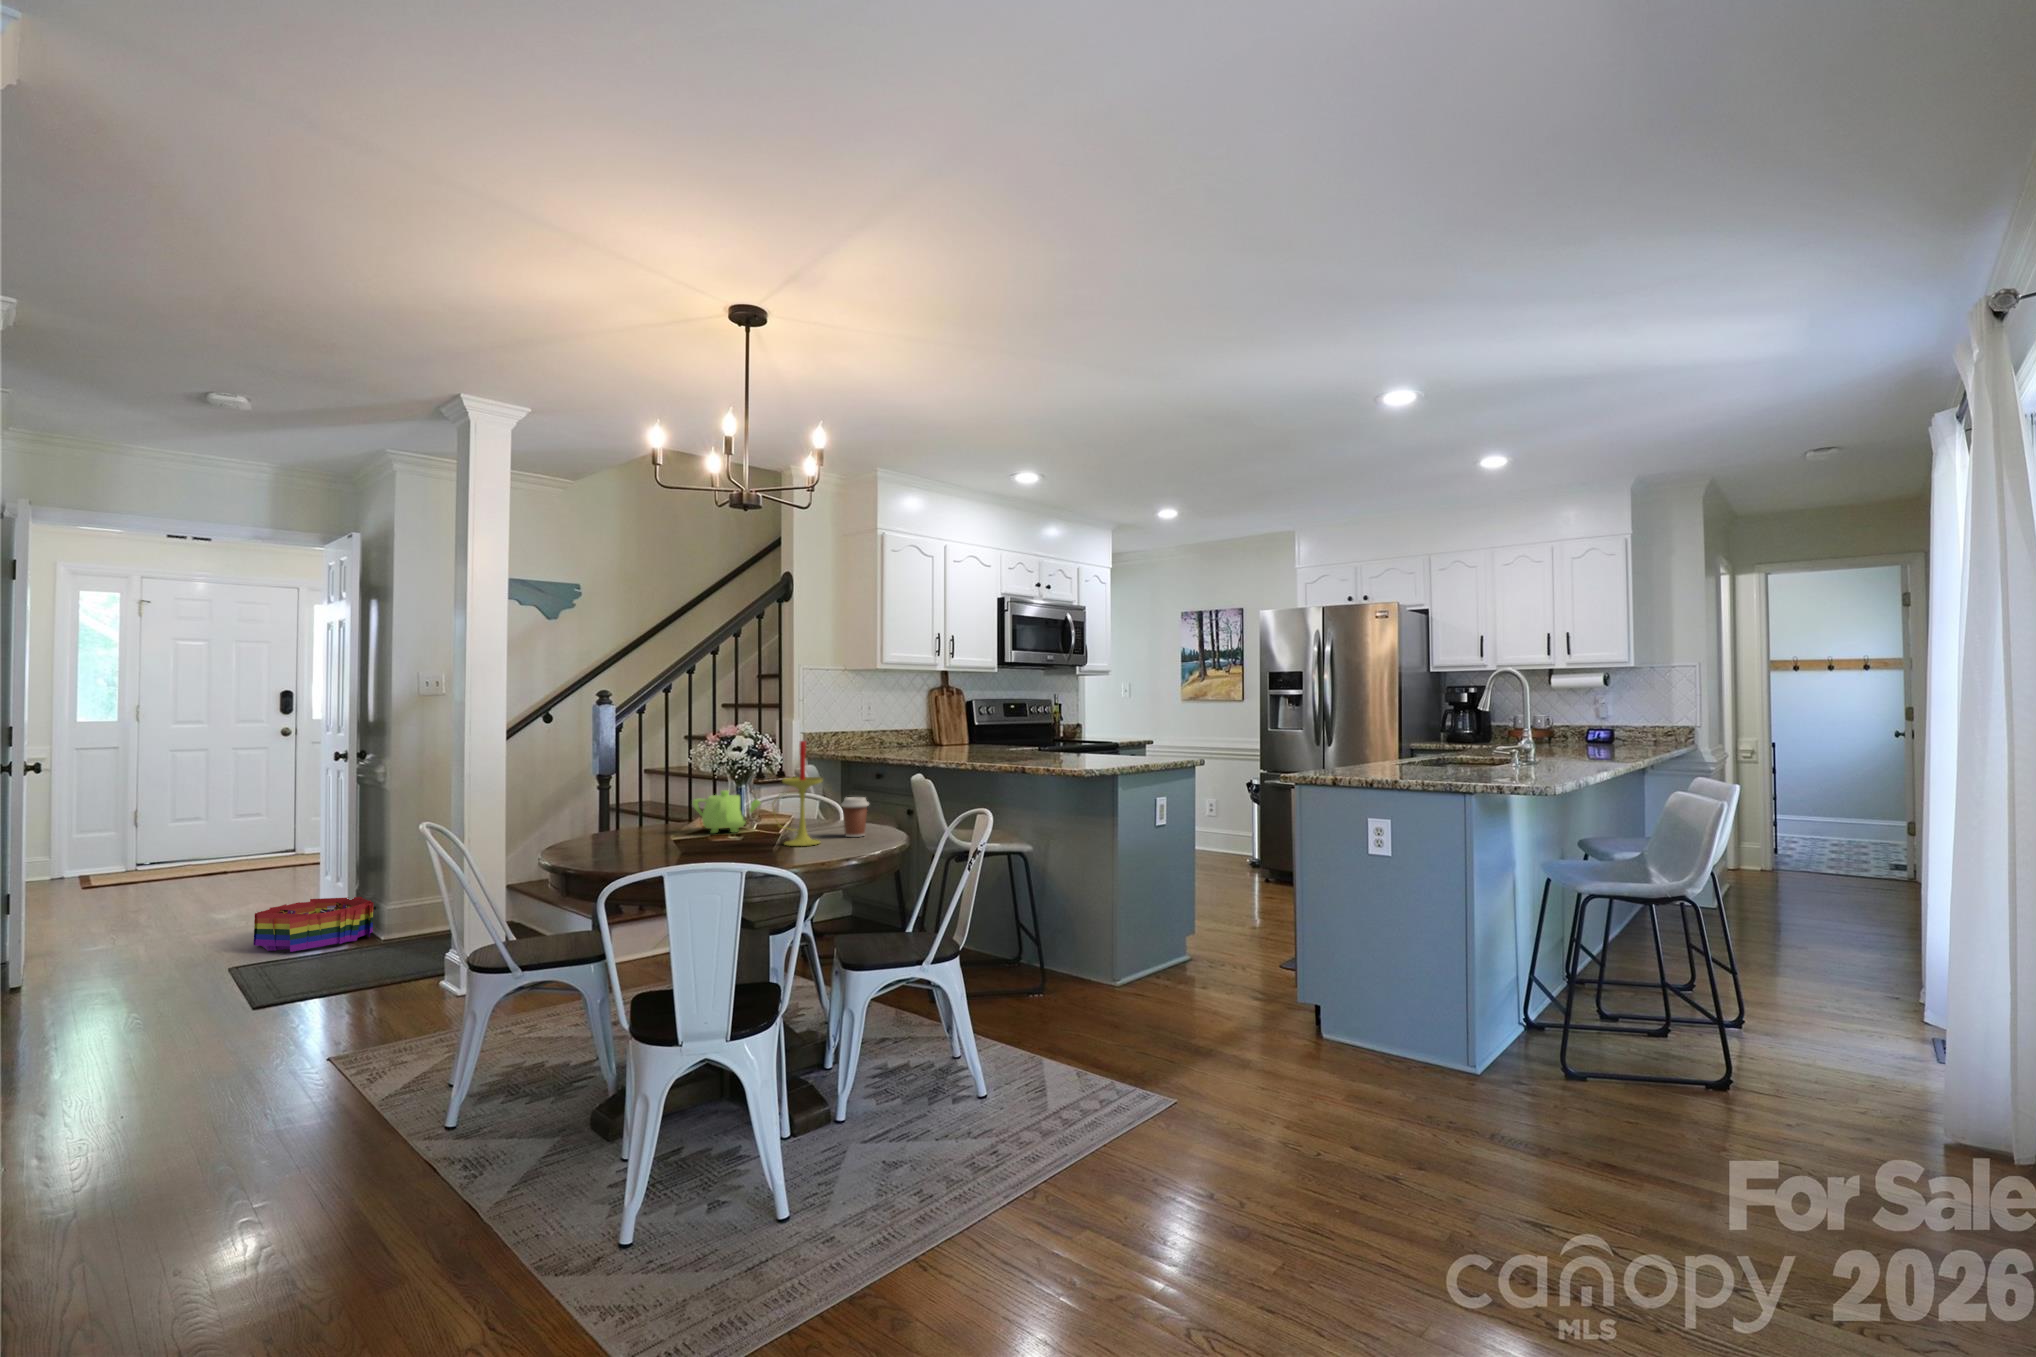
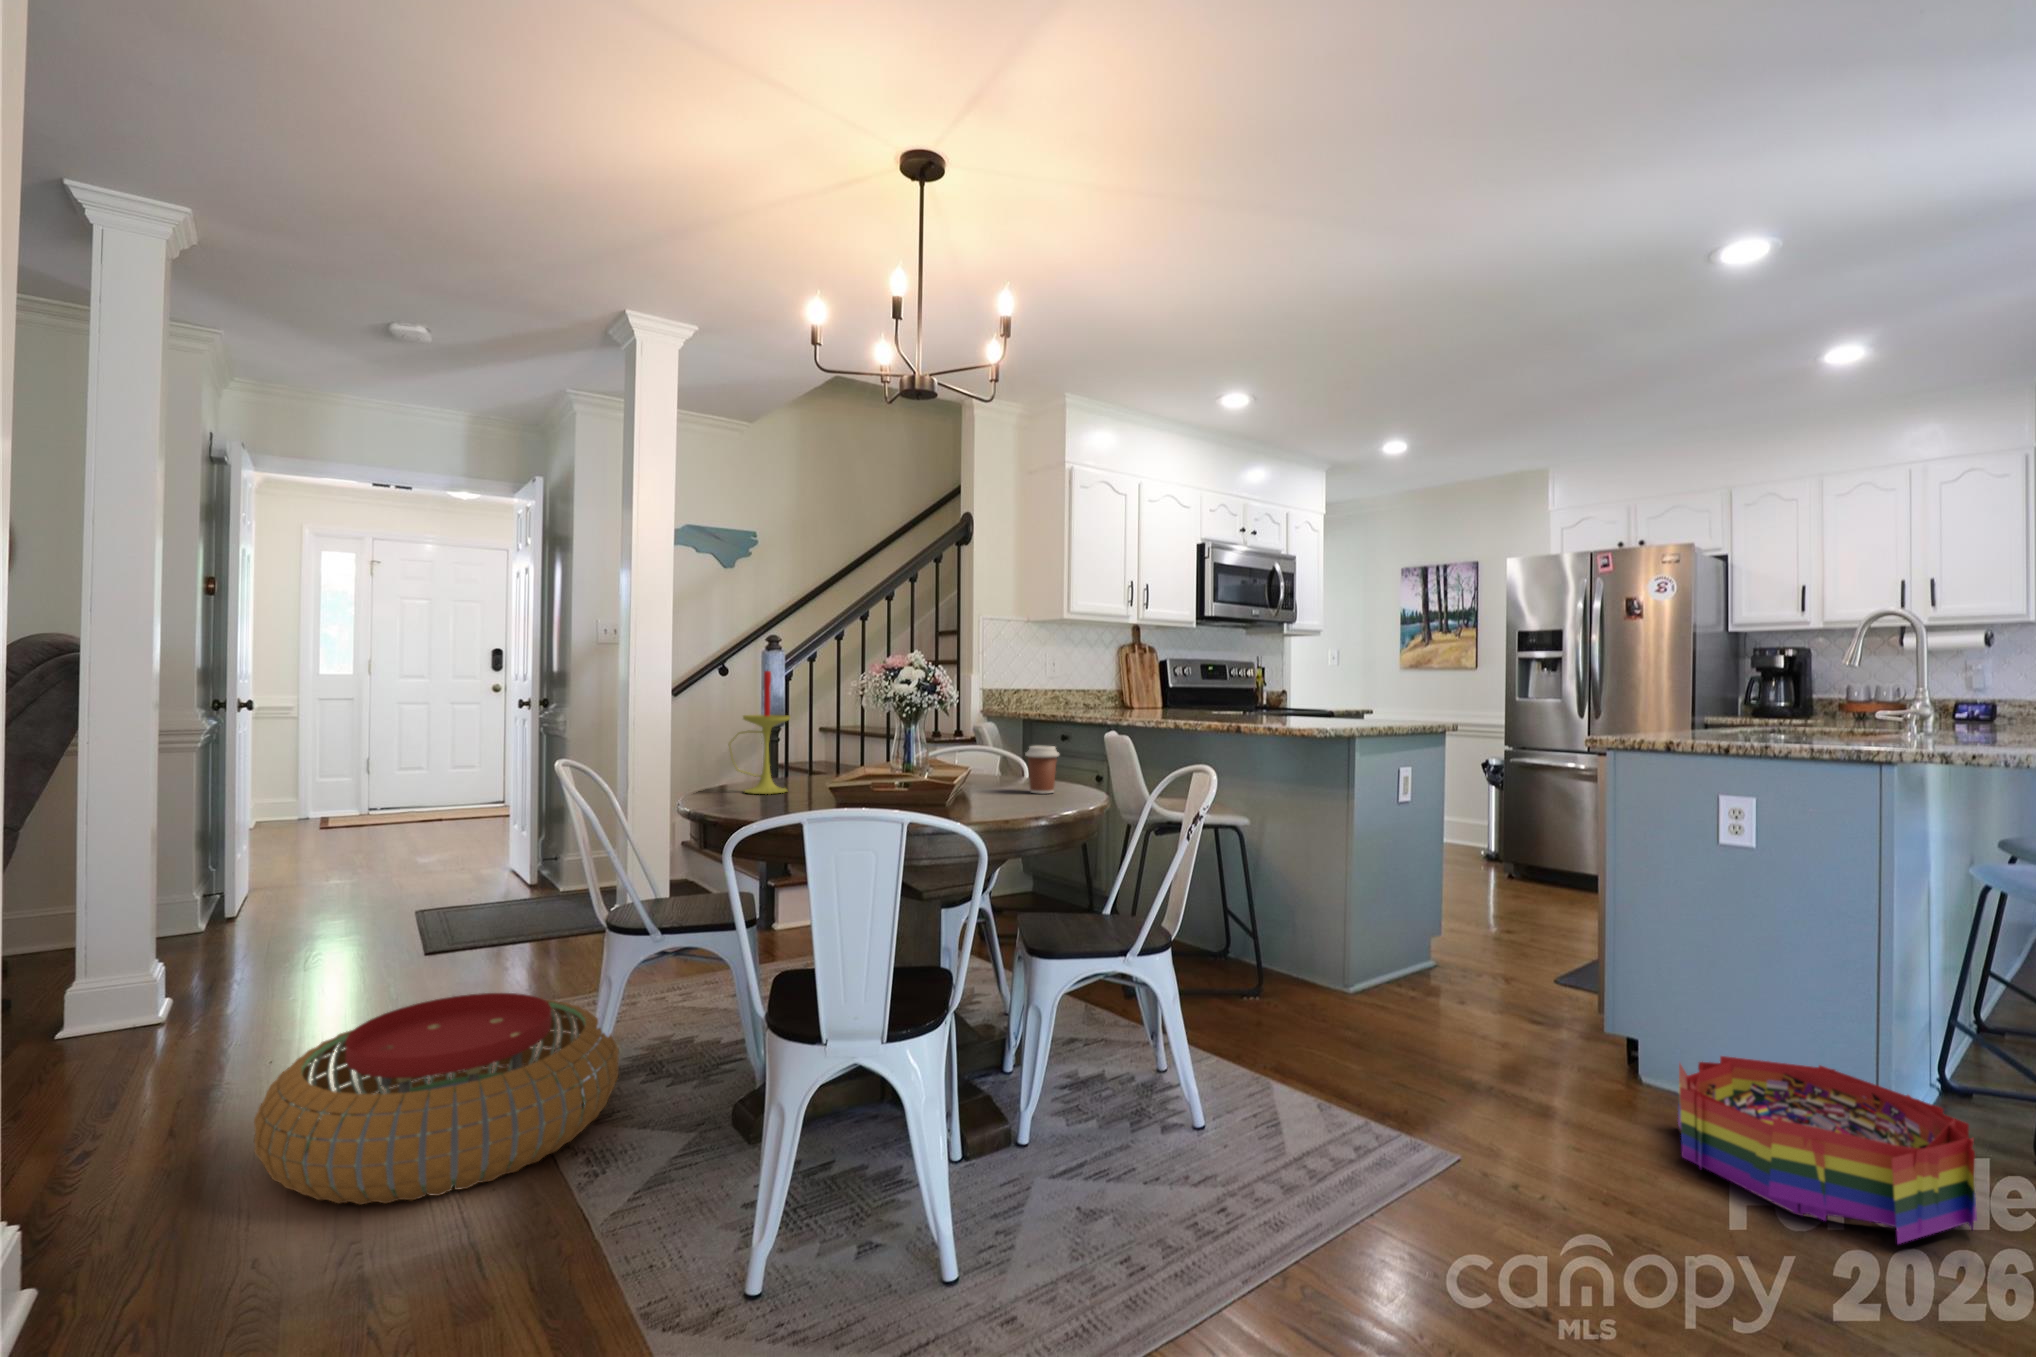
candle: present [772,741,822,846] -> present [729,671,791,794]
teapot: present [692,790,761,833] -> none [855,735,933,784]
storage bin: present [254,897,373,952] -> present [1678,1056,1977,1244]
pouf: none [144,1036,483,1223] -> present [254,993,619,1204]

